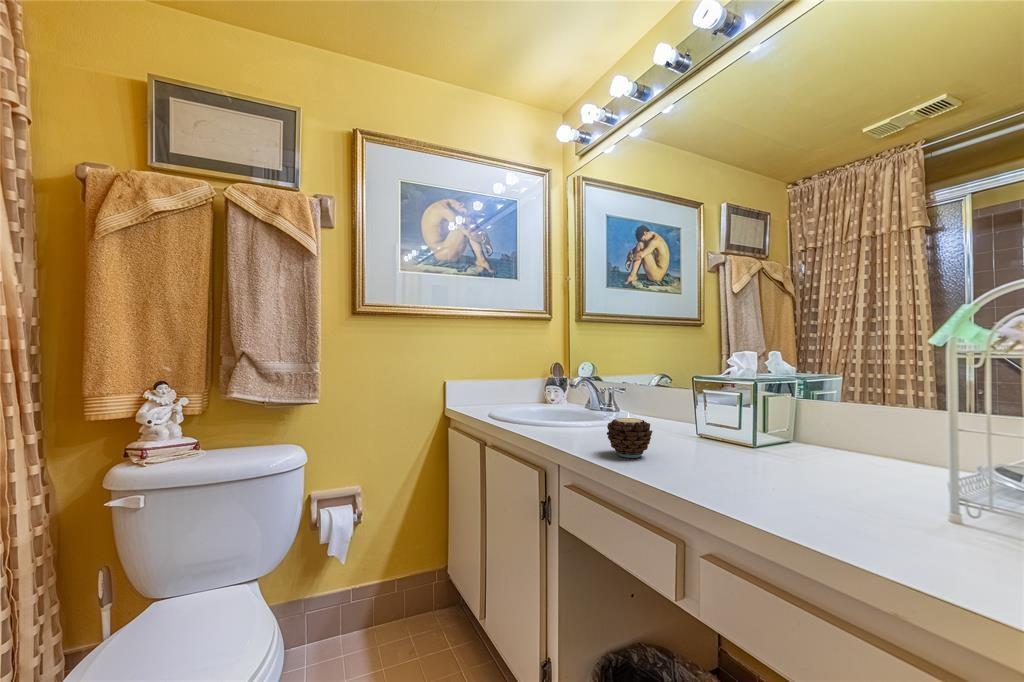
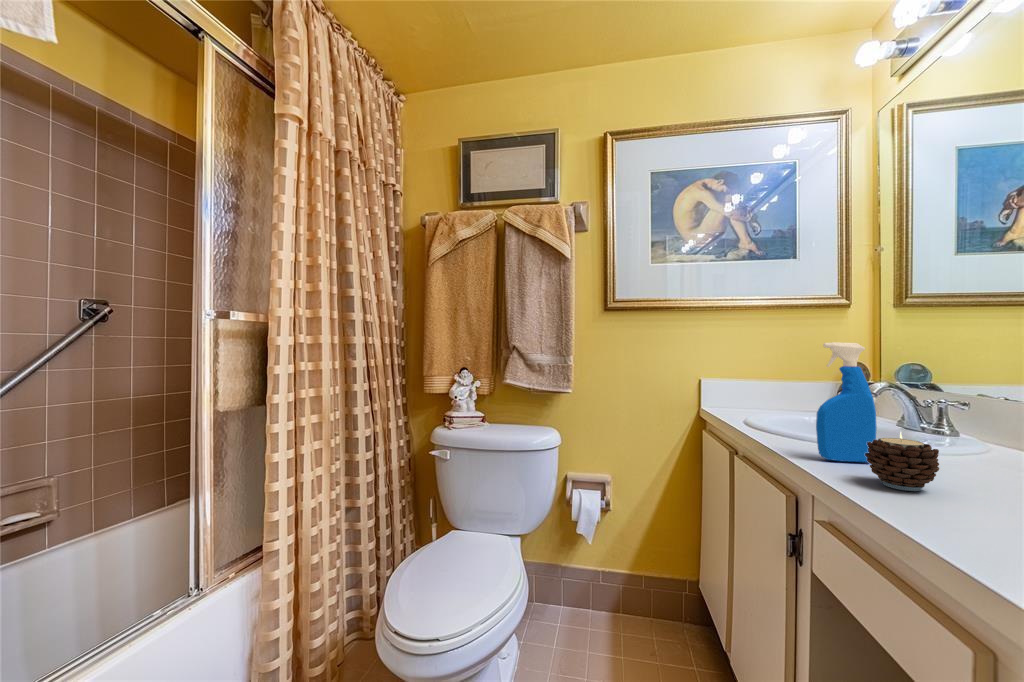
spray bottle: none [563,345,599,441] -> present [816,342,877,462]

